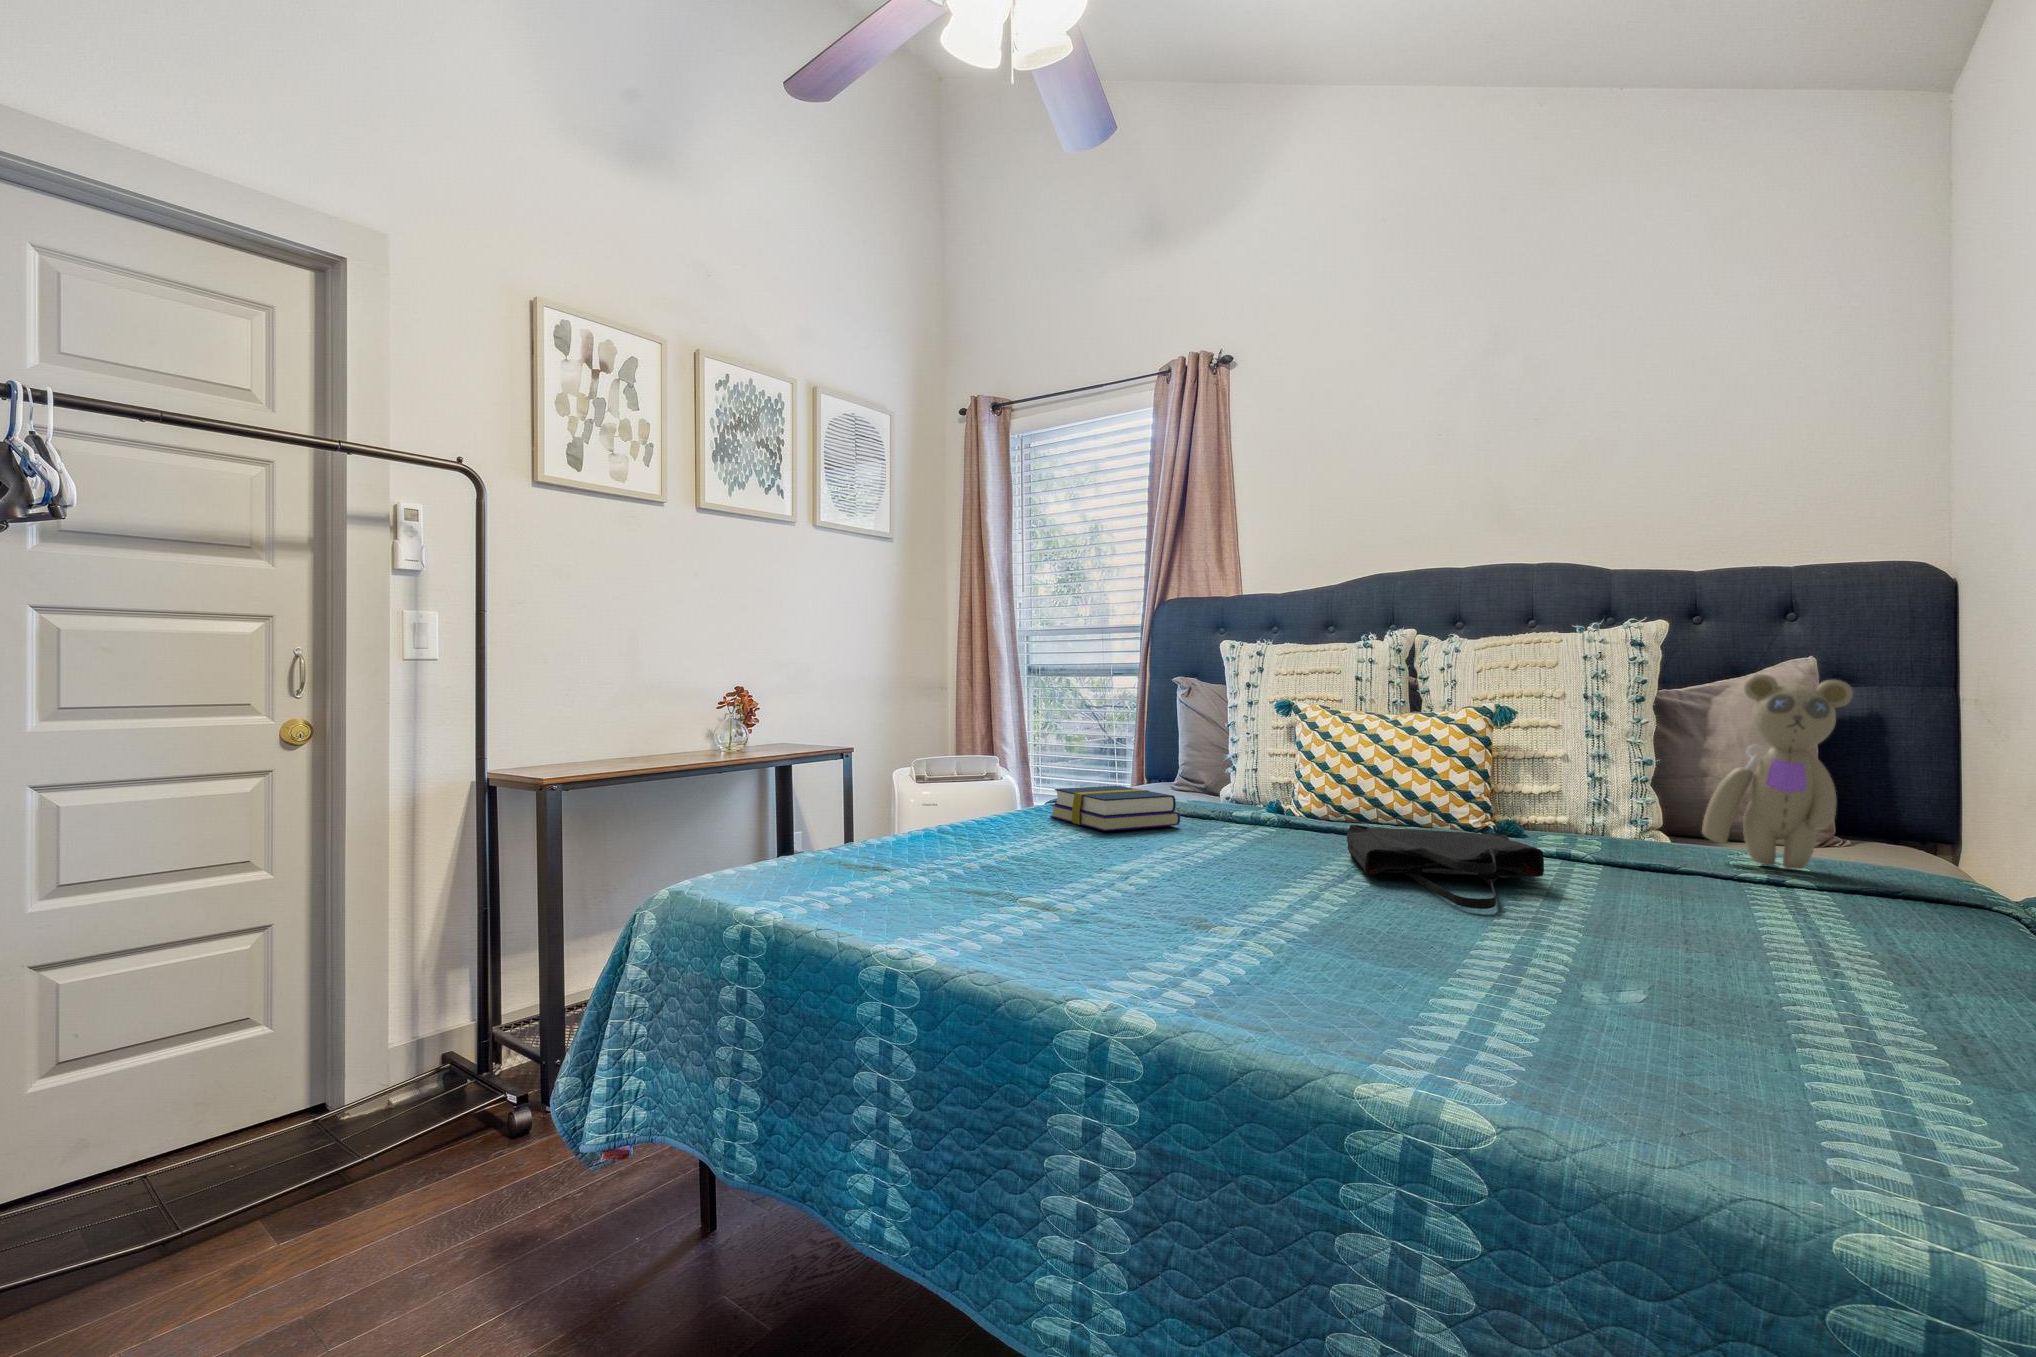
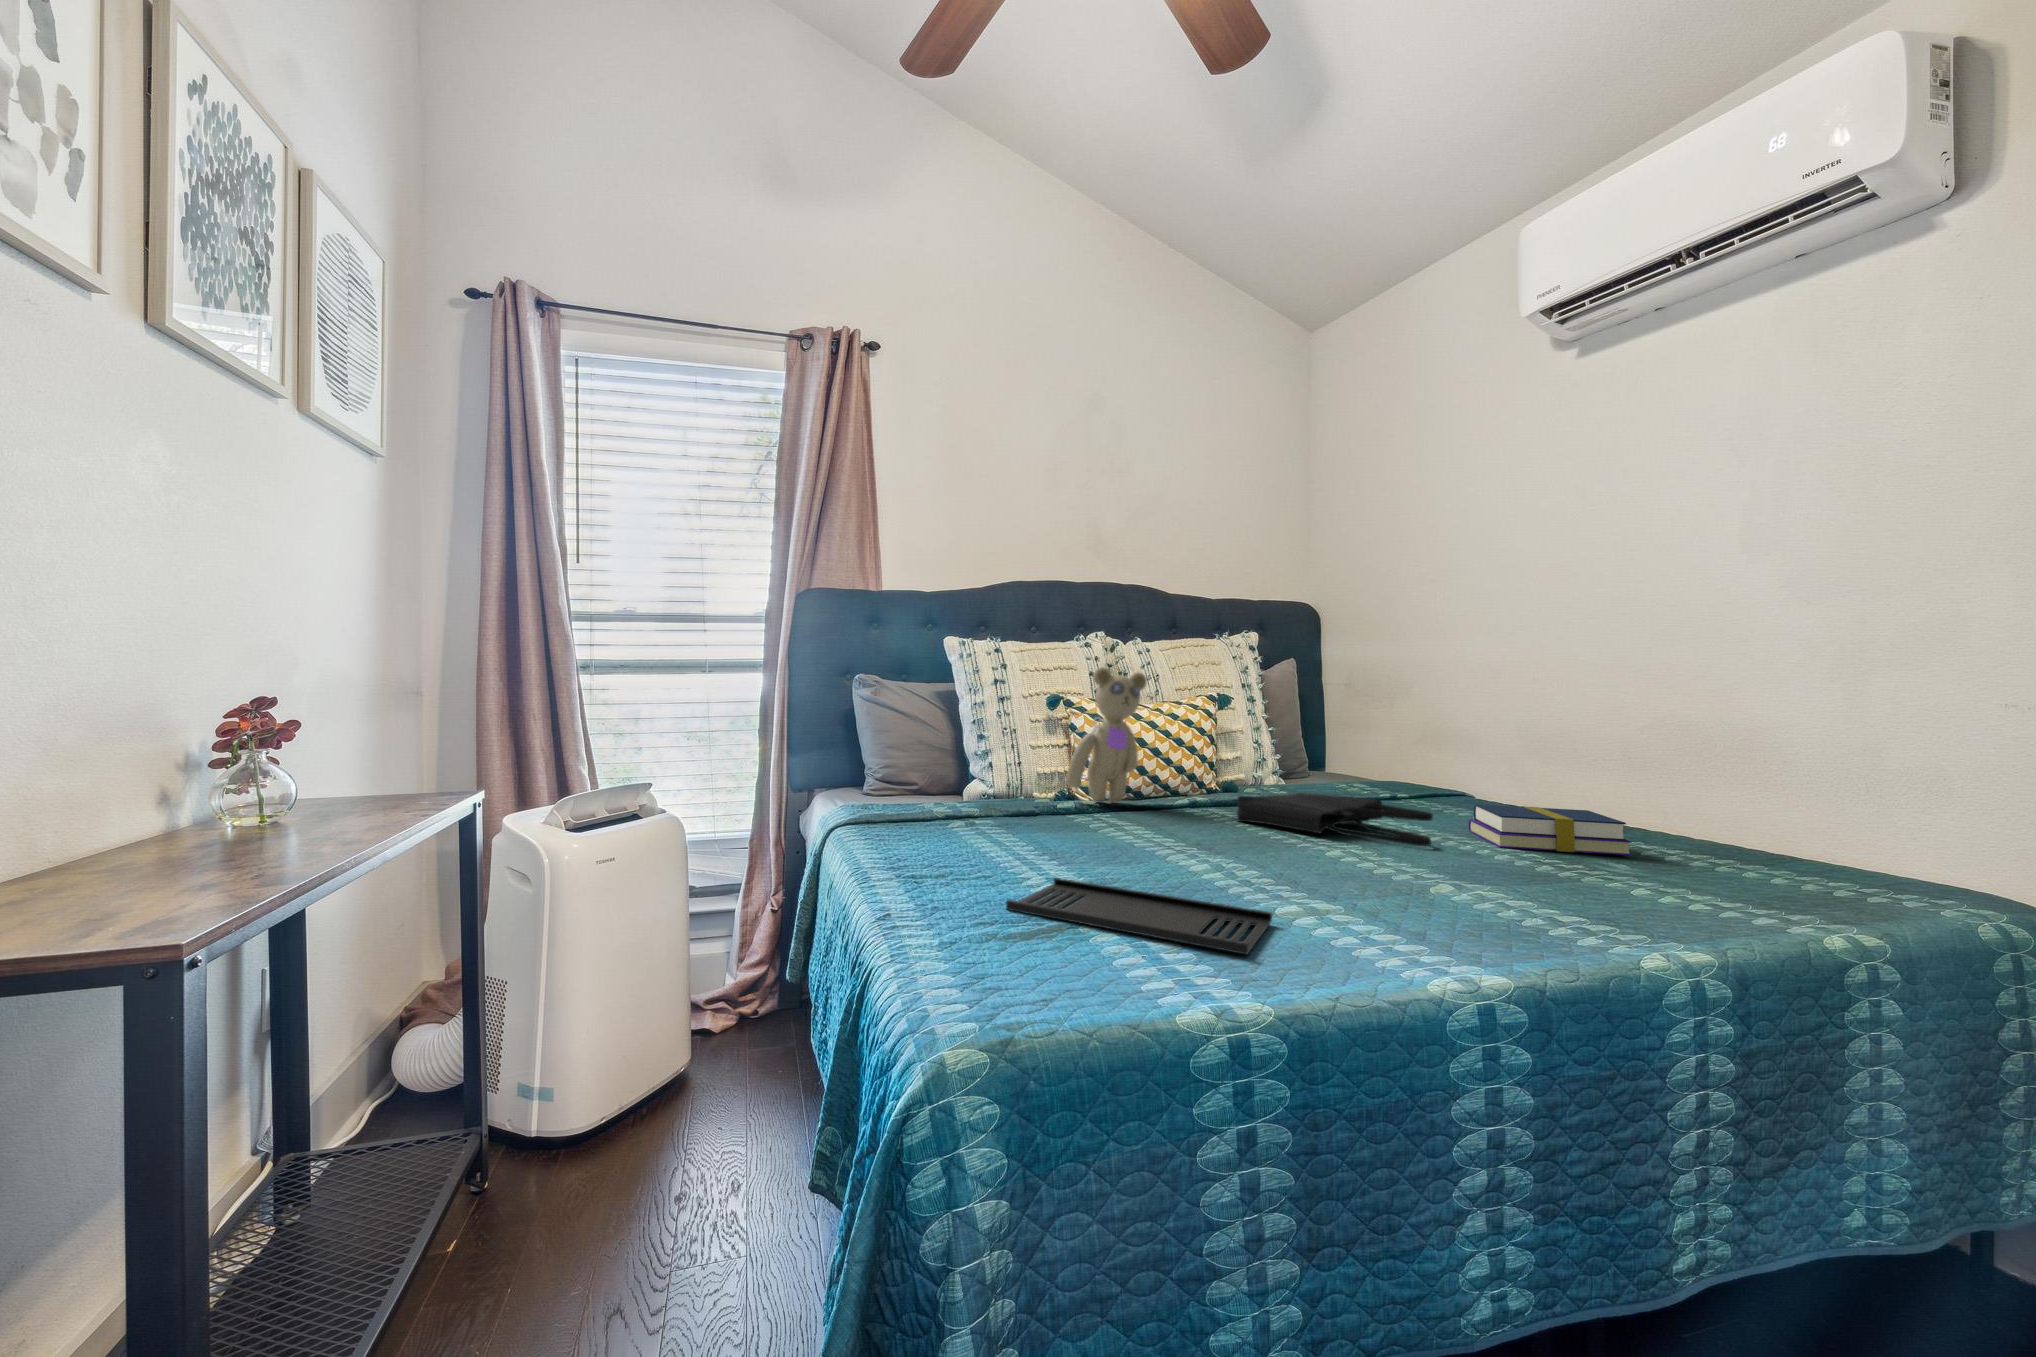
teddy bear: present [1702,674,1853,869] -> present [1066,667,1147,803]
book: present [1050,786,1180,831] -> present [1469,804,1632,855]
tray: none [843,853,949,904] -> present [1006,878,1272,954]

